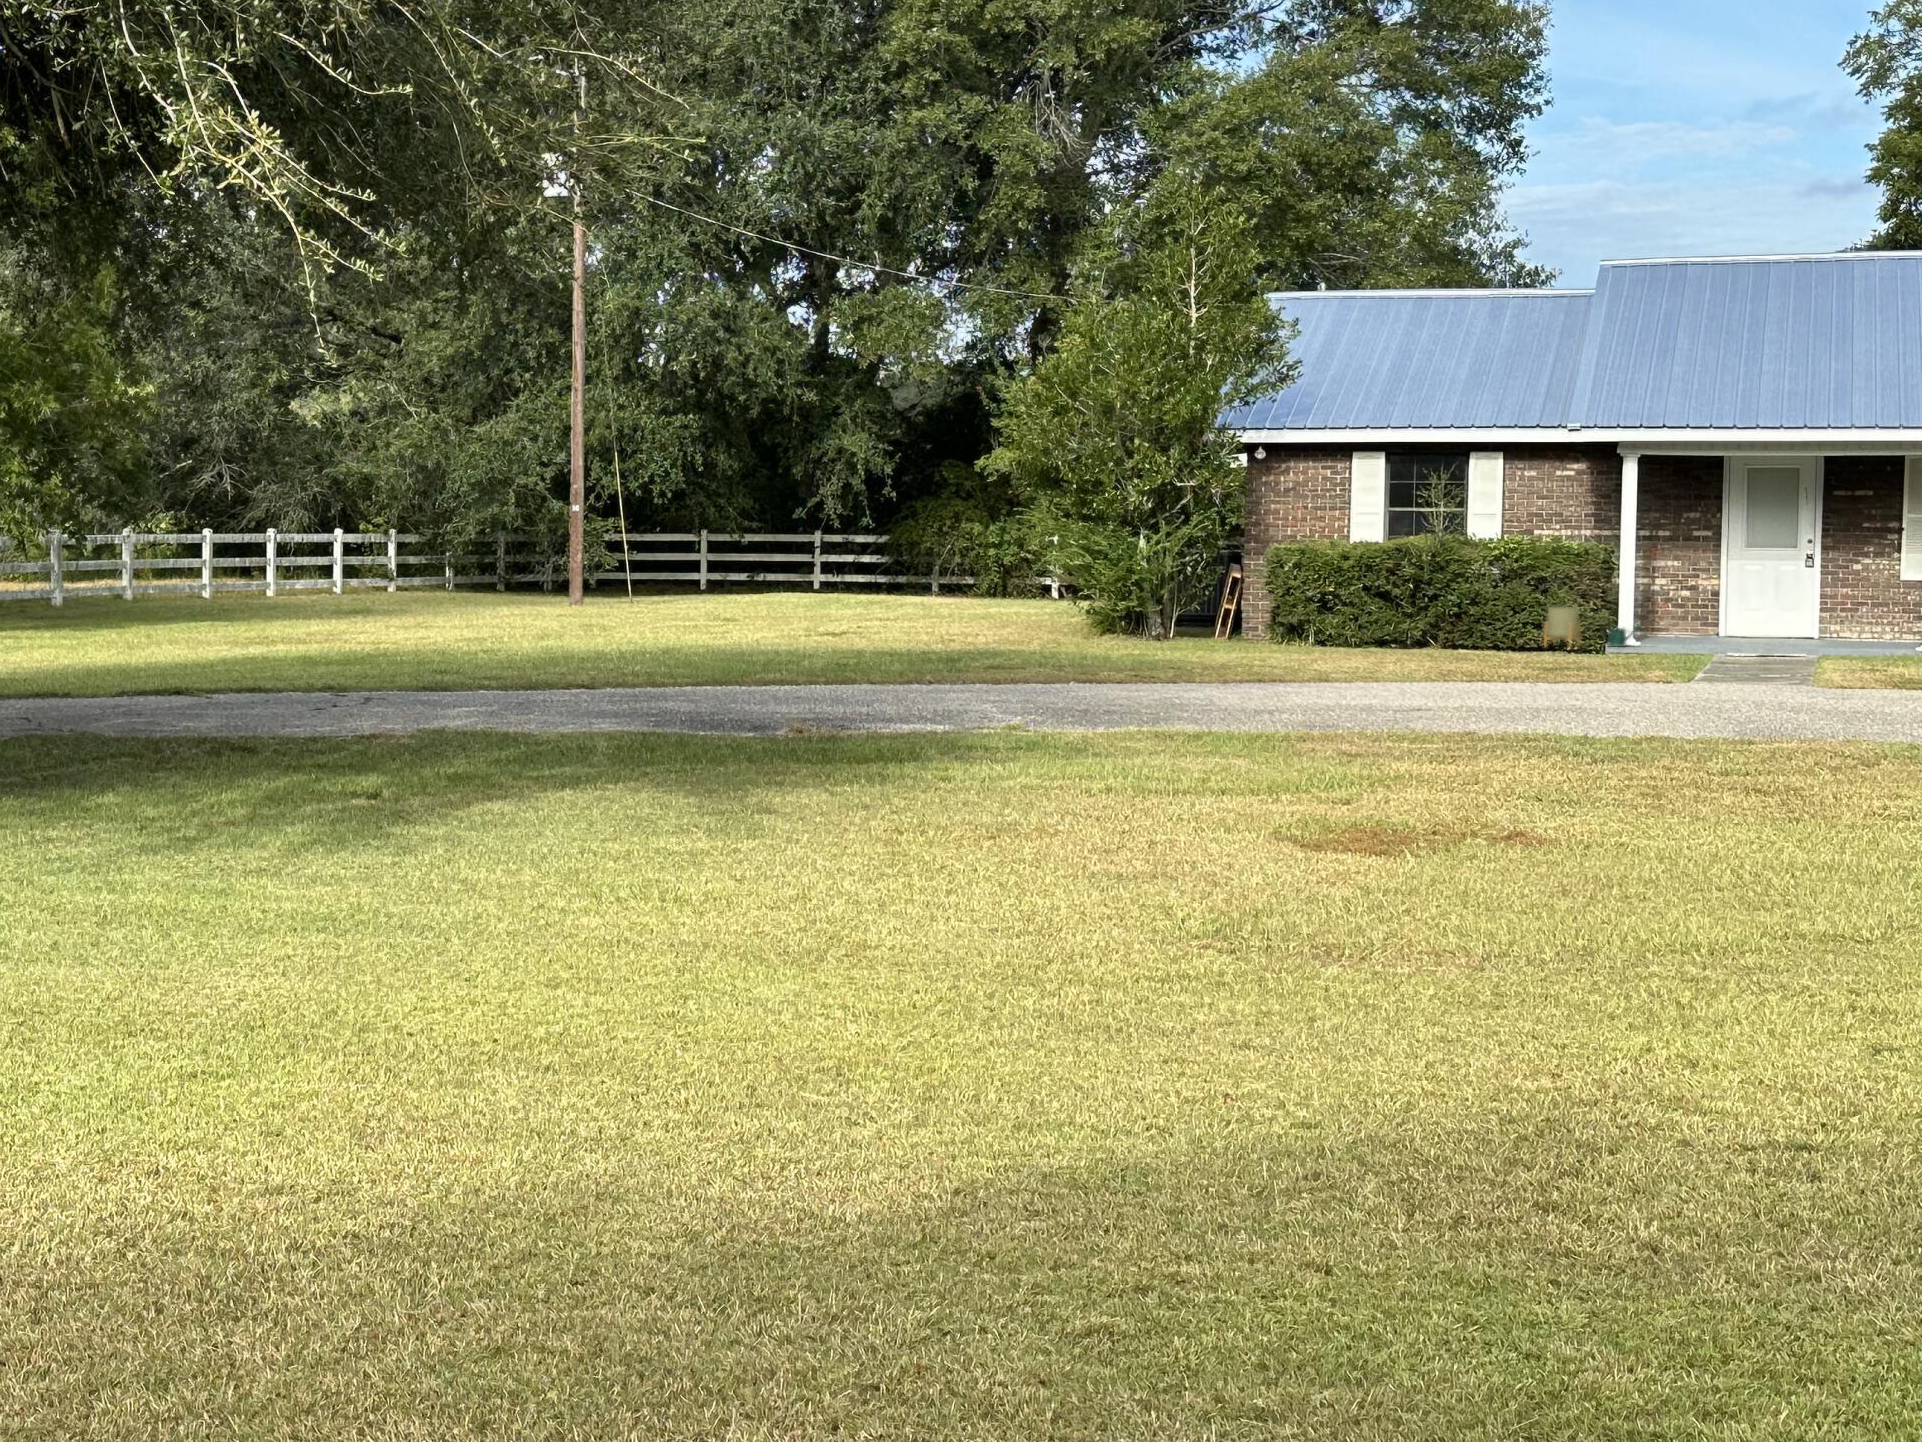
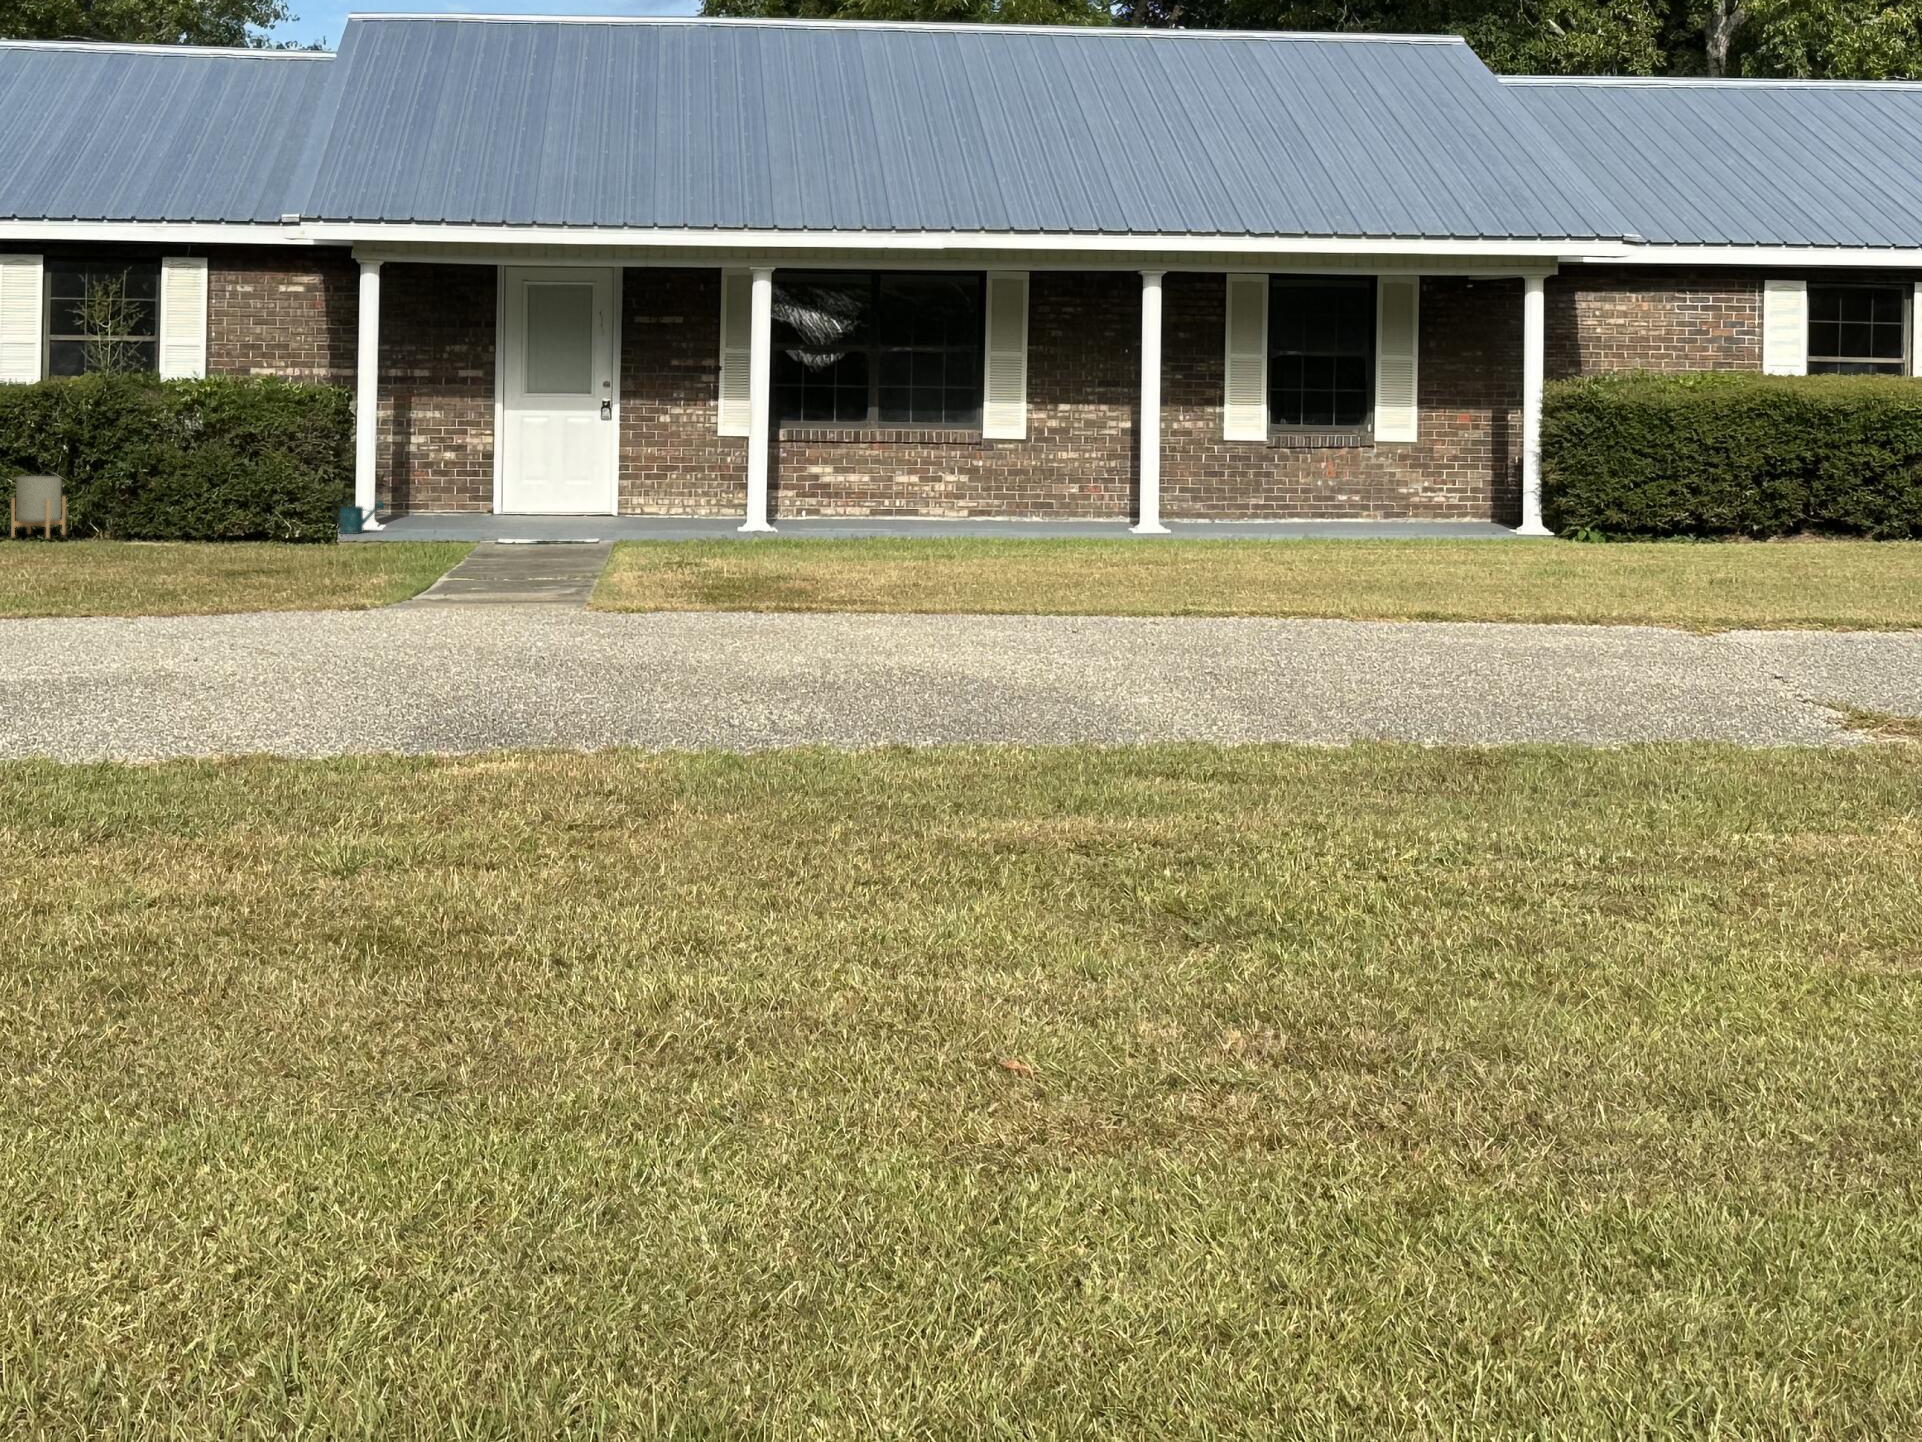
planter: present [1544,607,1581,645] -> present [11,476,66,538]

